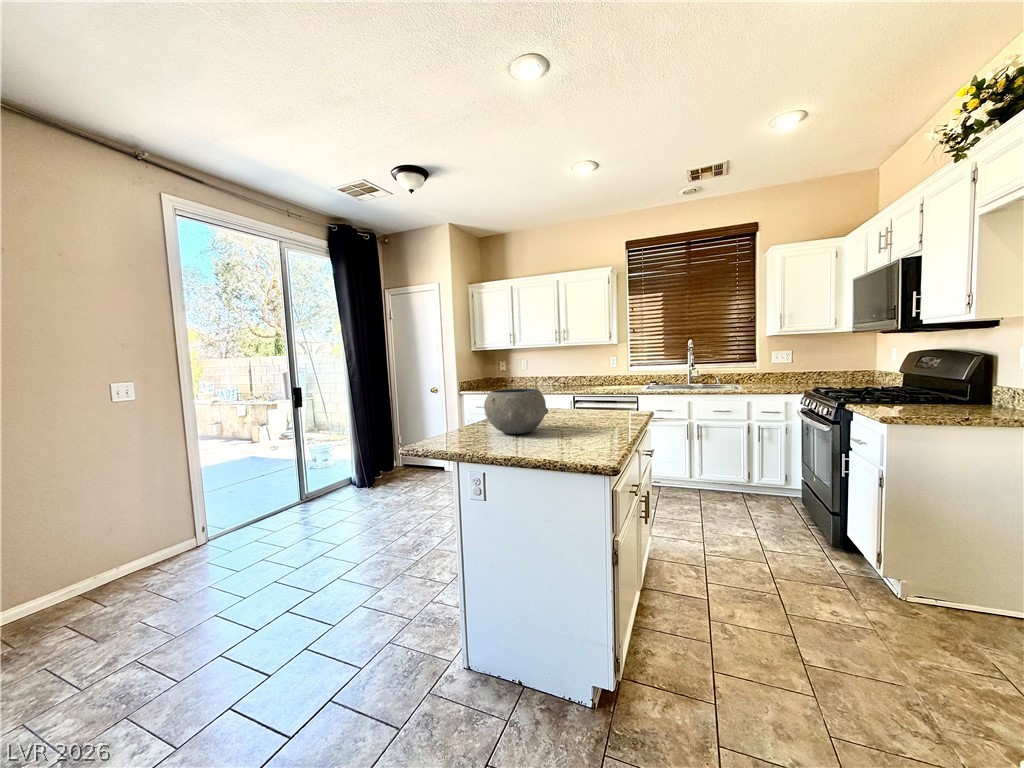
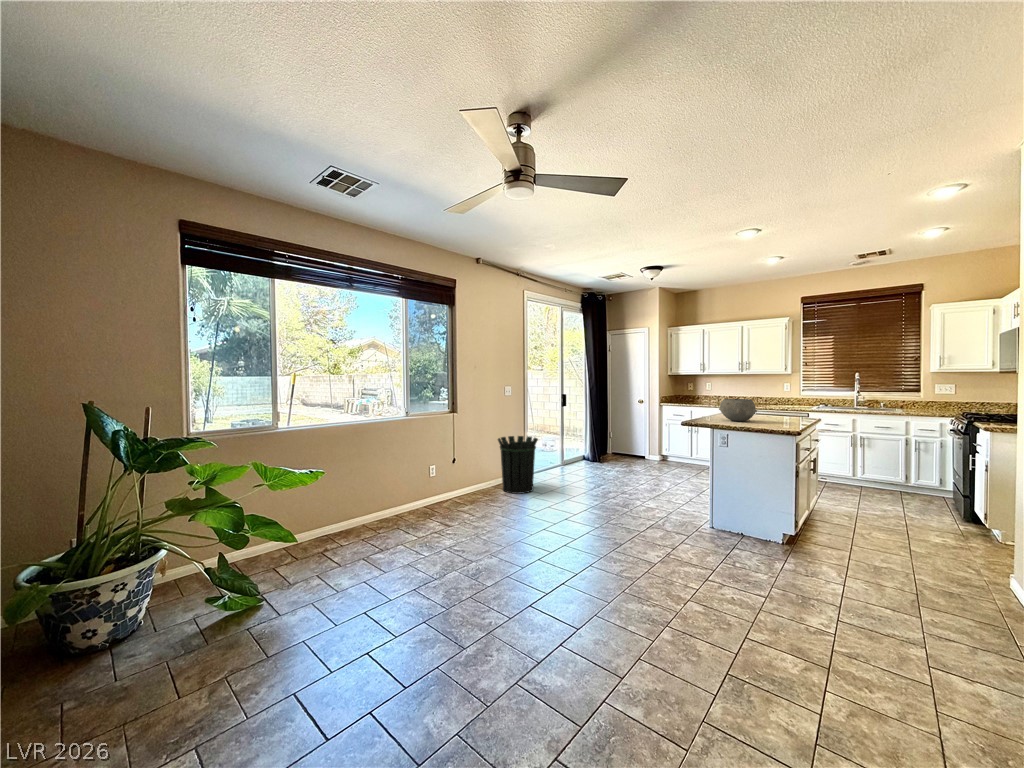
waste bin: none [56,479,176,613] -> present [498,436,538,494]

